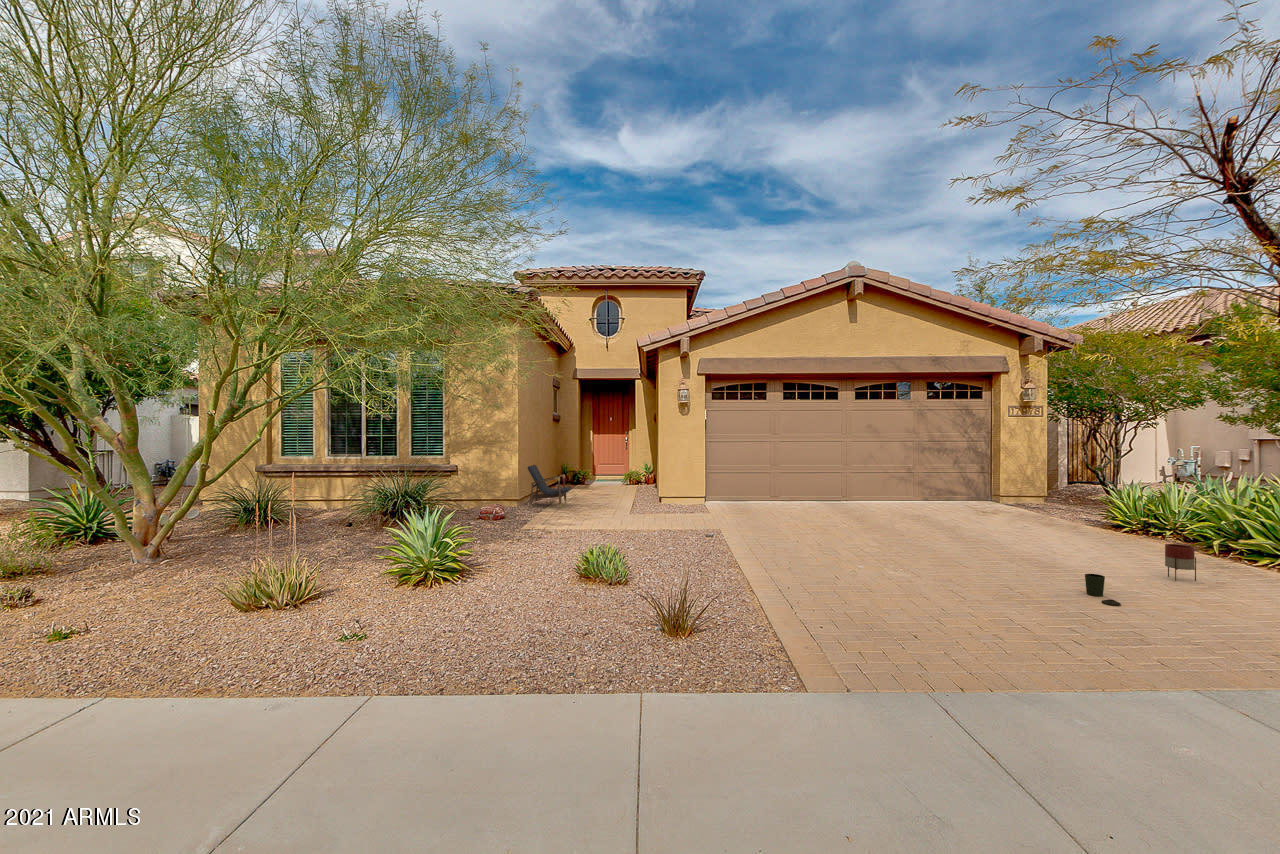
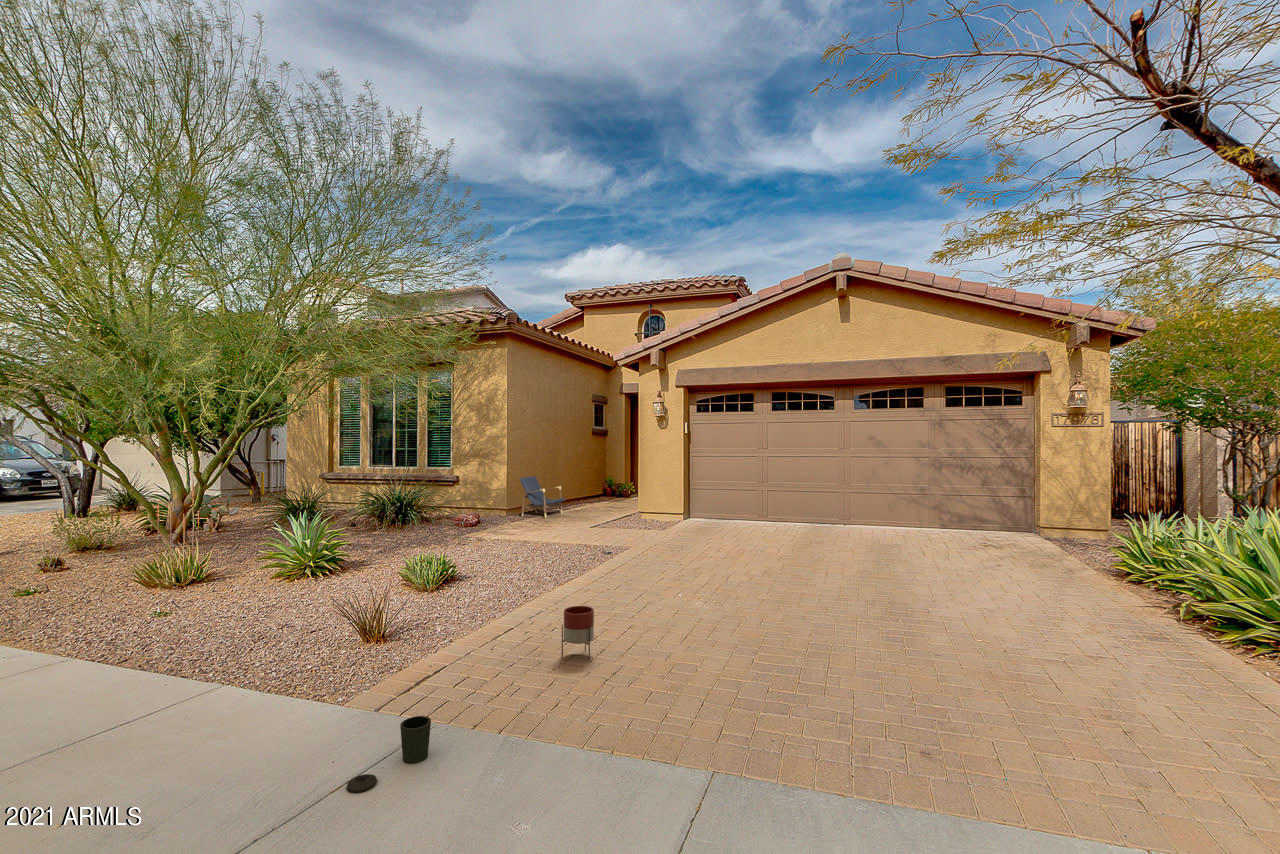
planter: present [1165,544,1196,581] -> present [562,606,594,660]
trash can: present [1085,574,1121,606] -> present [347,716,431,793]

